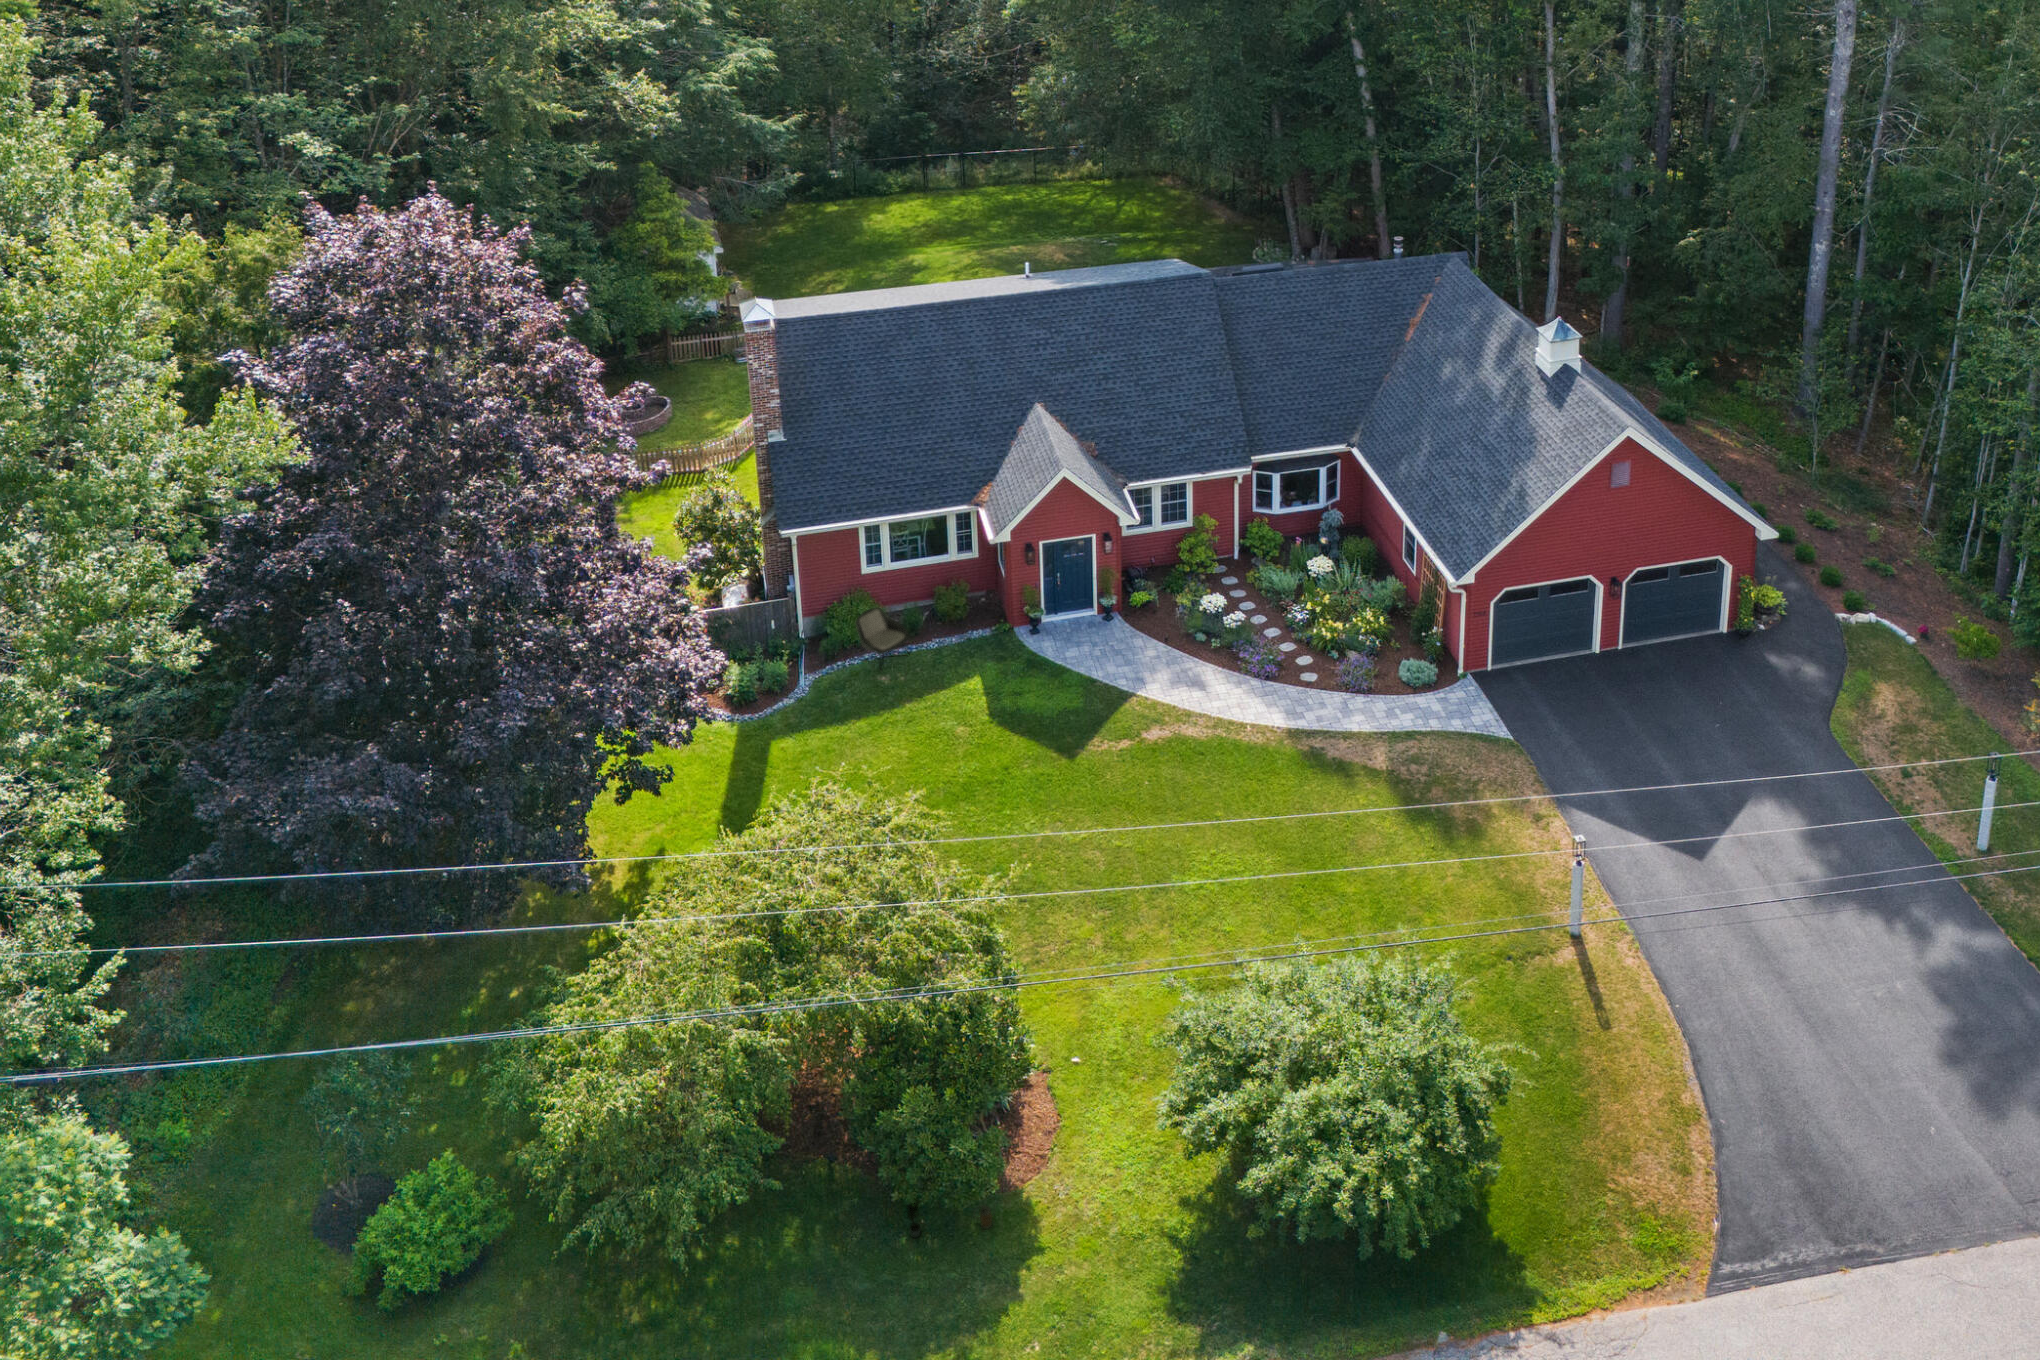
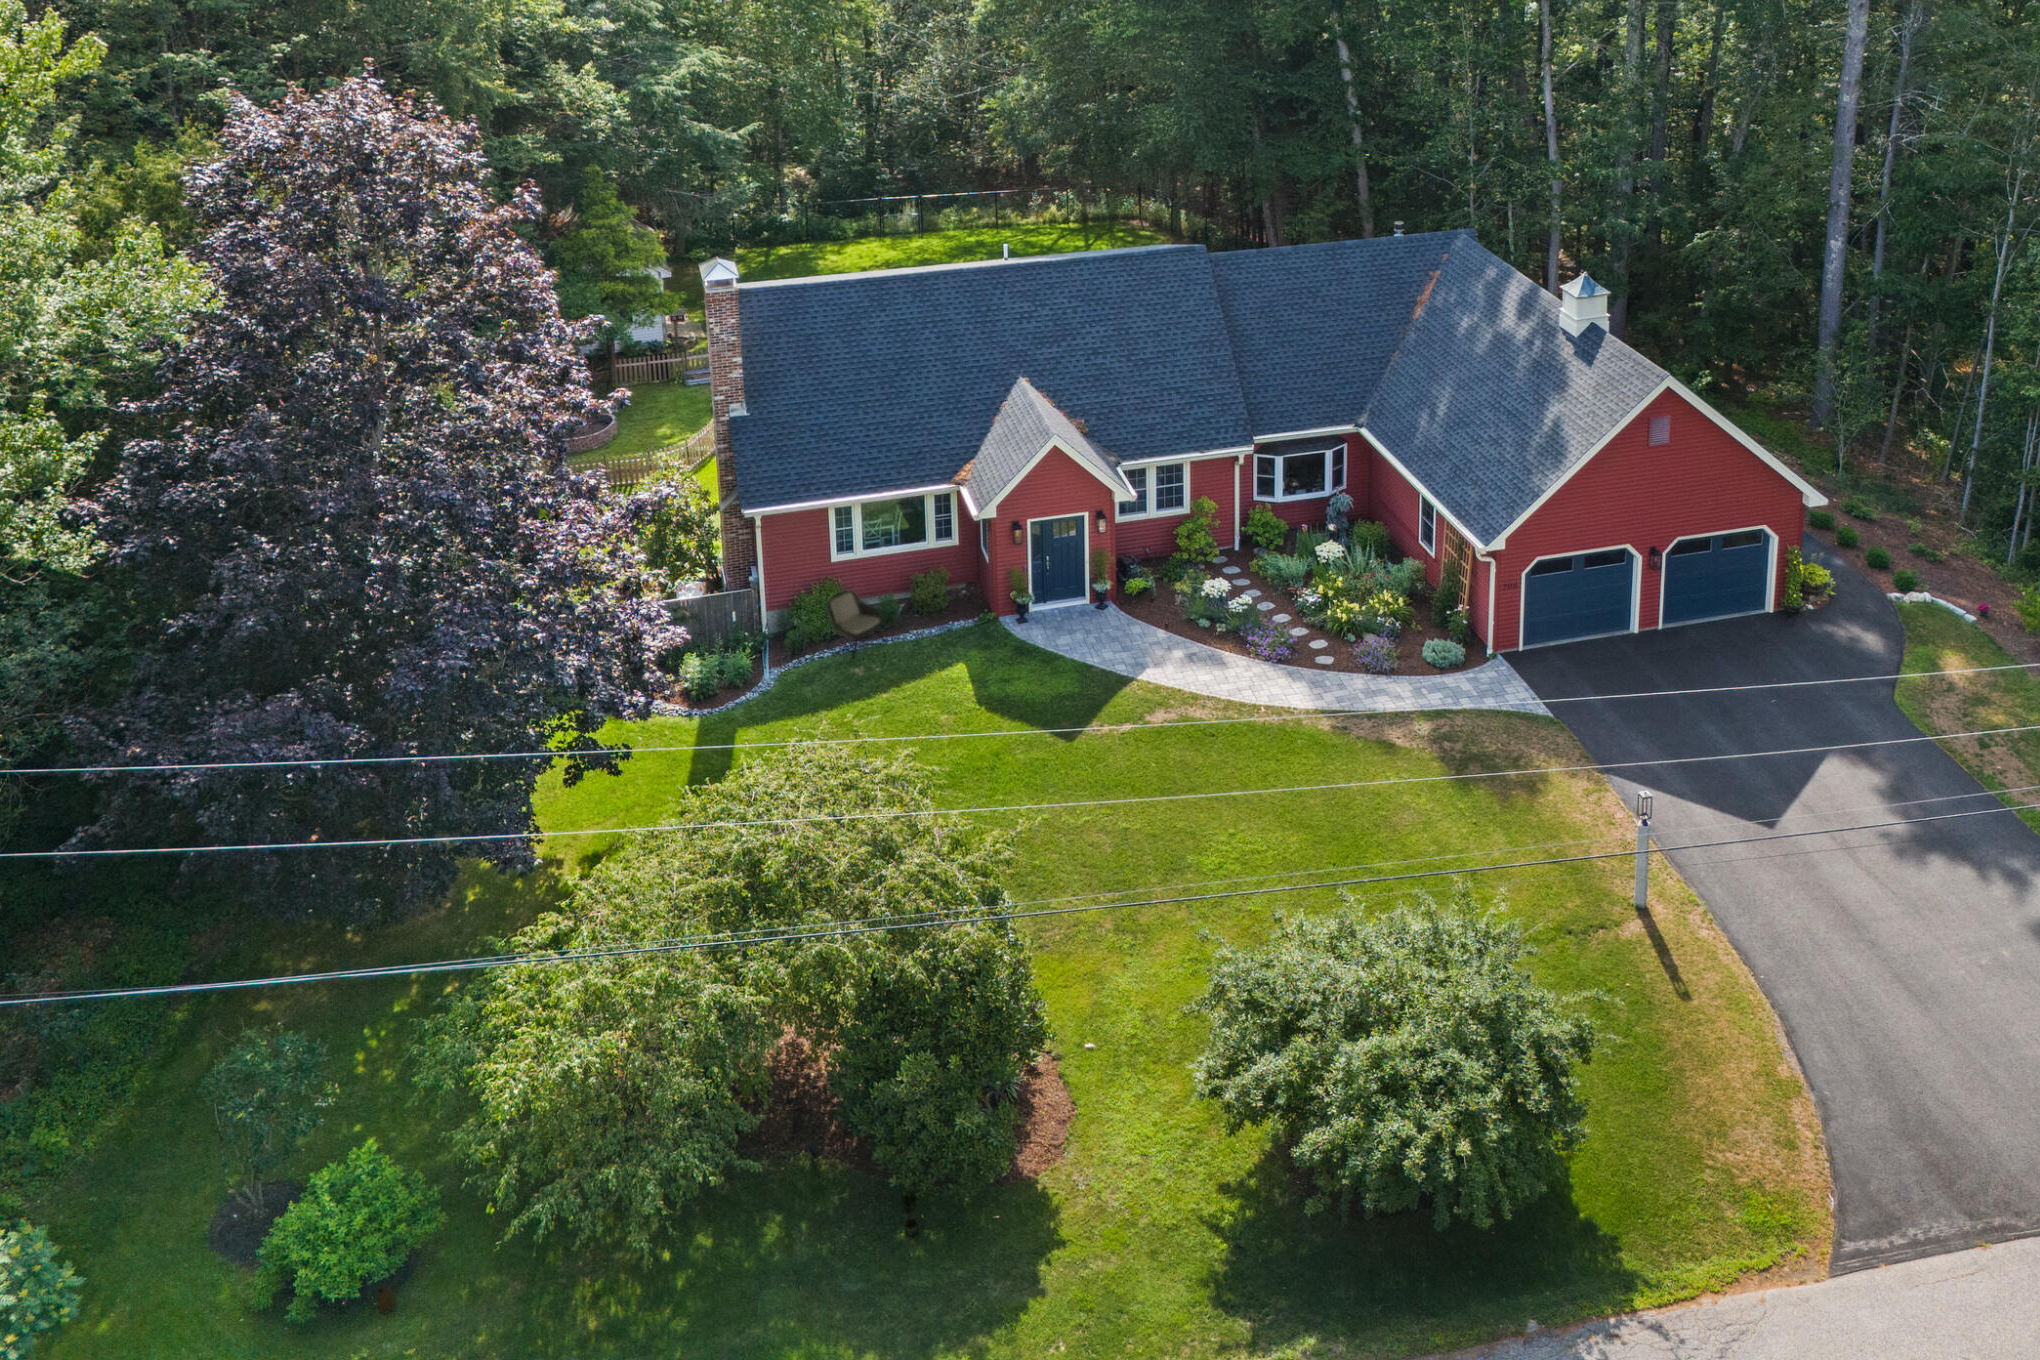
watering can: present [979,1205,992,1229] -> present [376,1283,395,1314]

